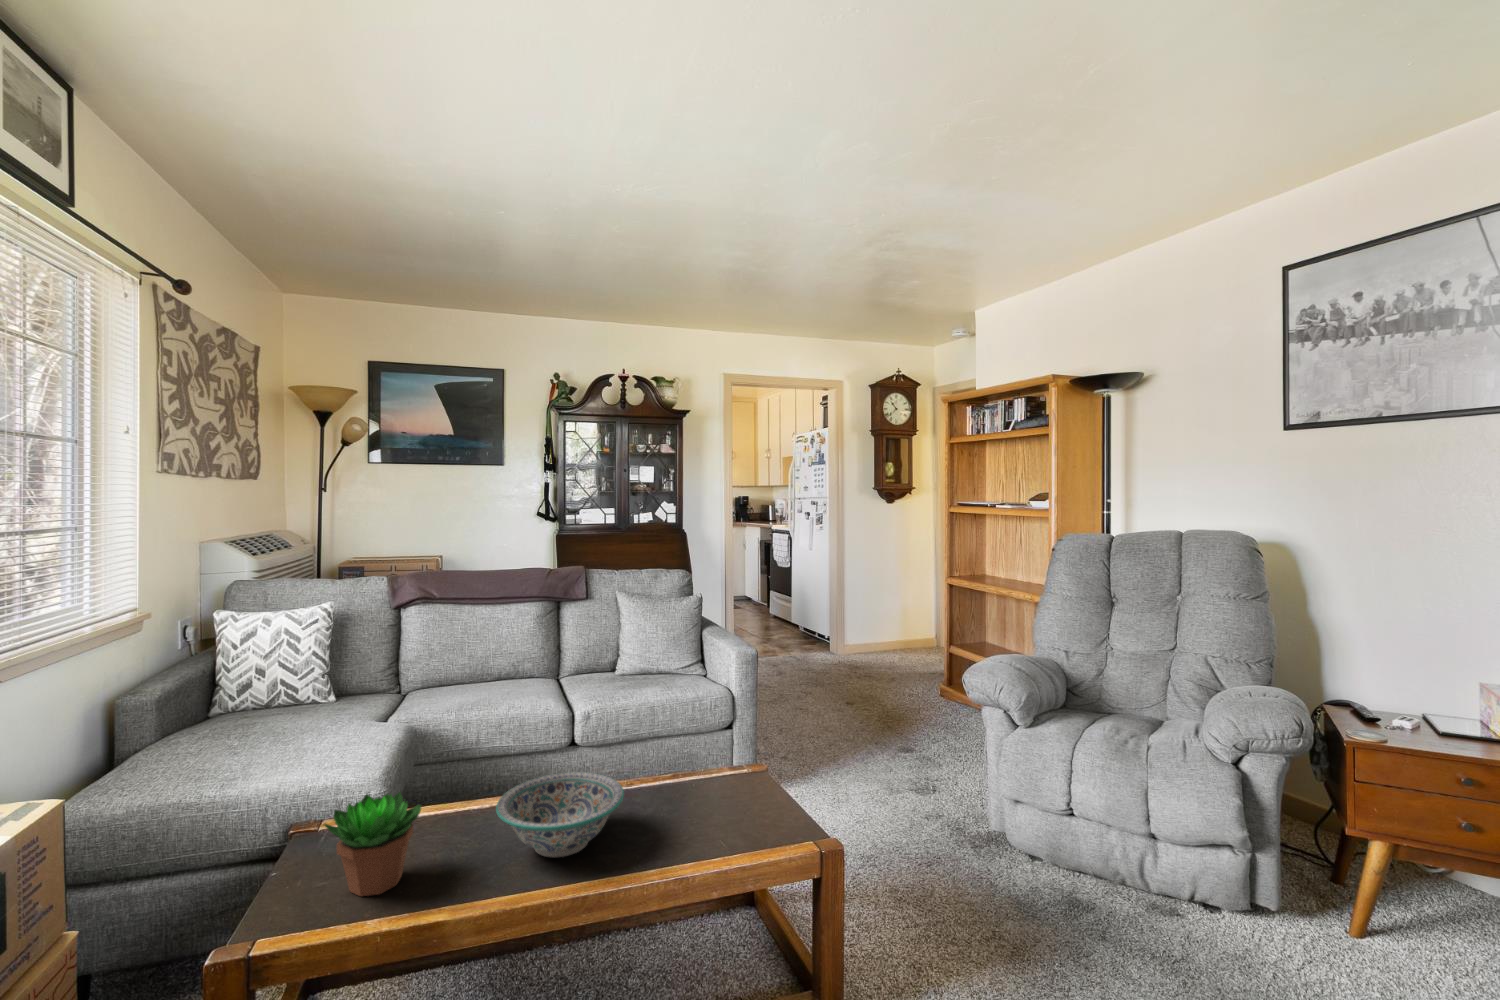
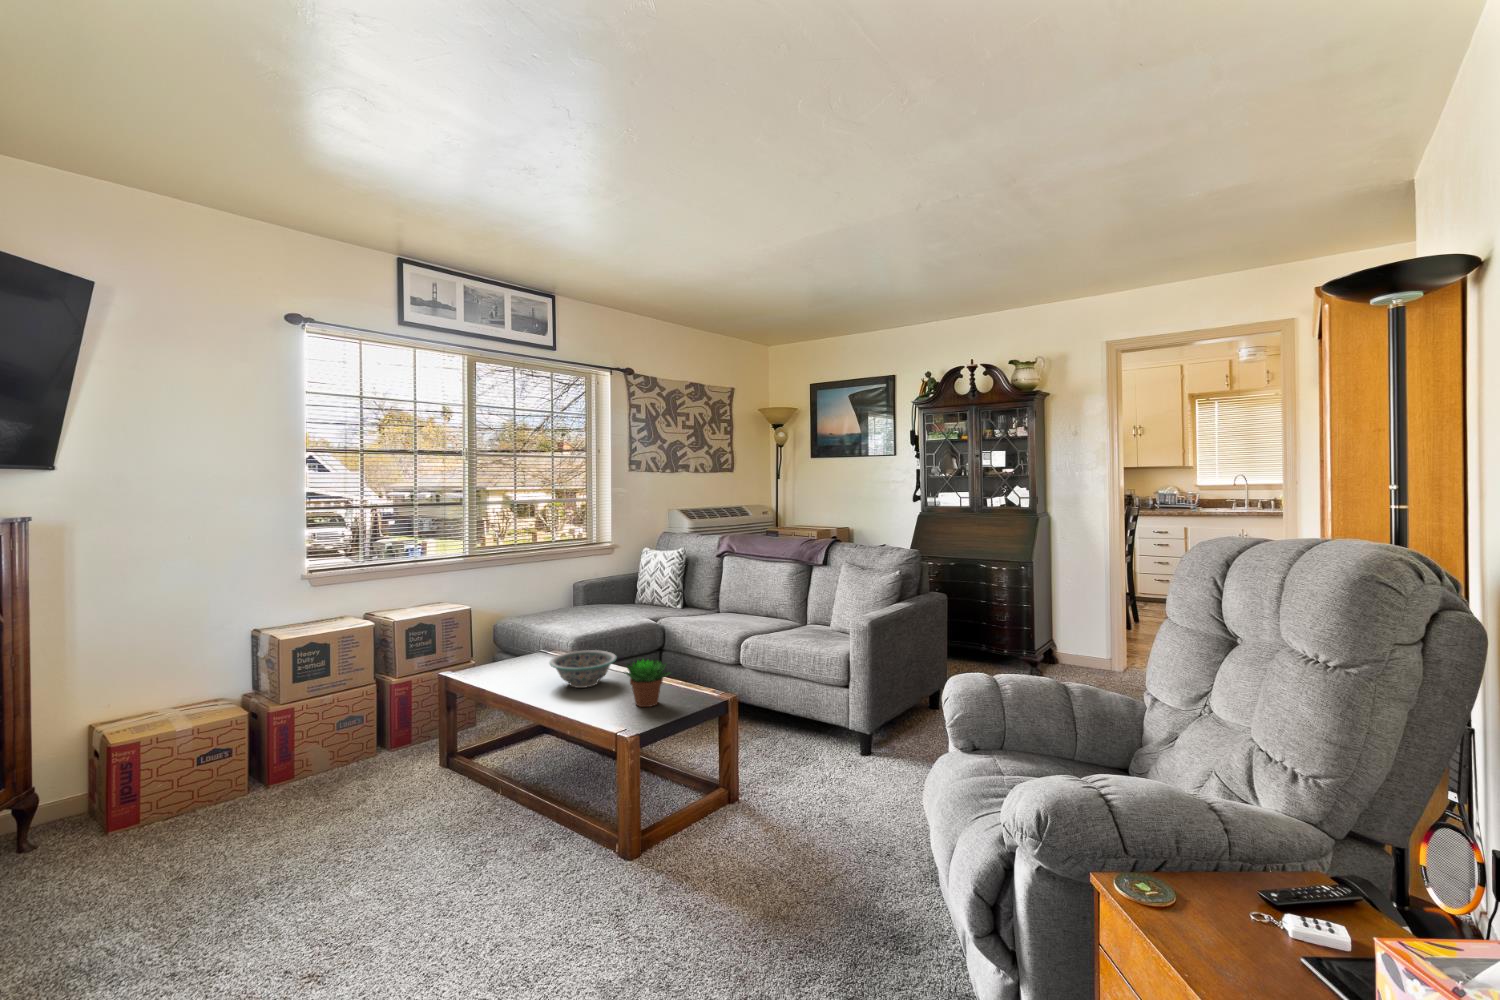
succulent plant: present [325,792,421,896] -> present [625,659,670,707]

